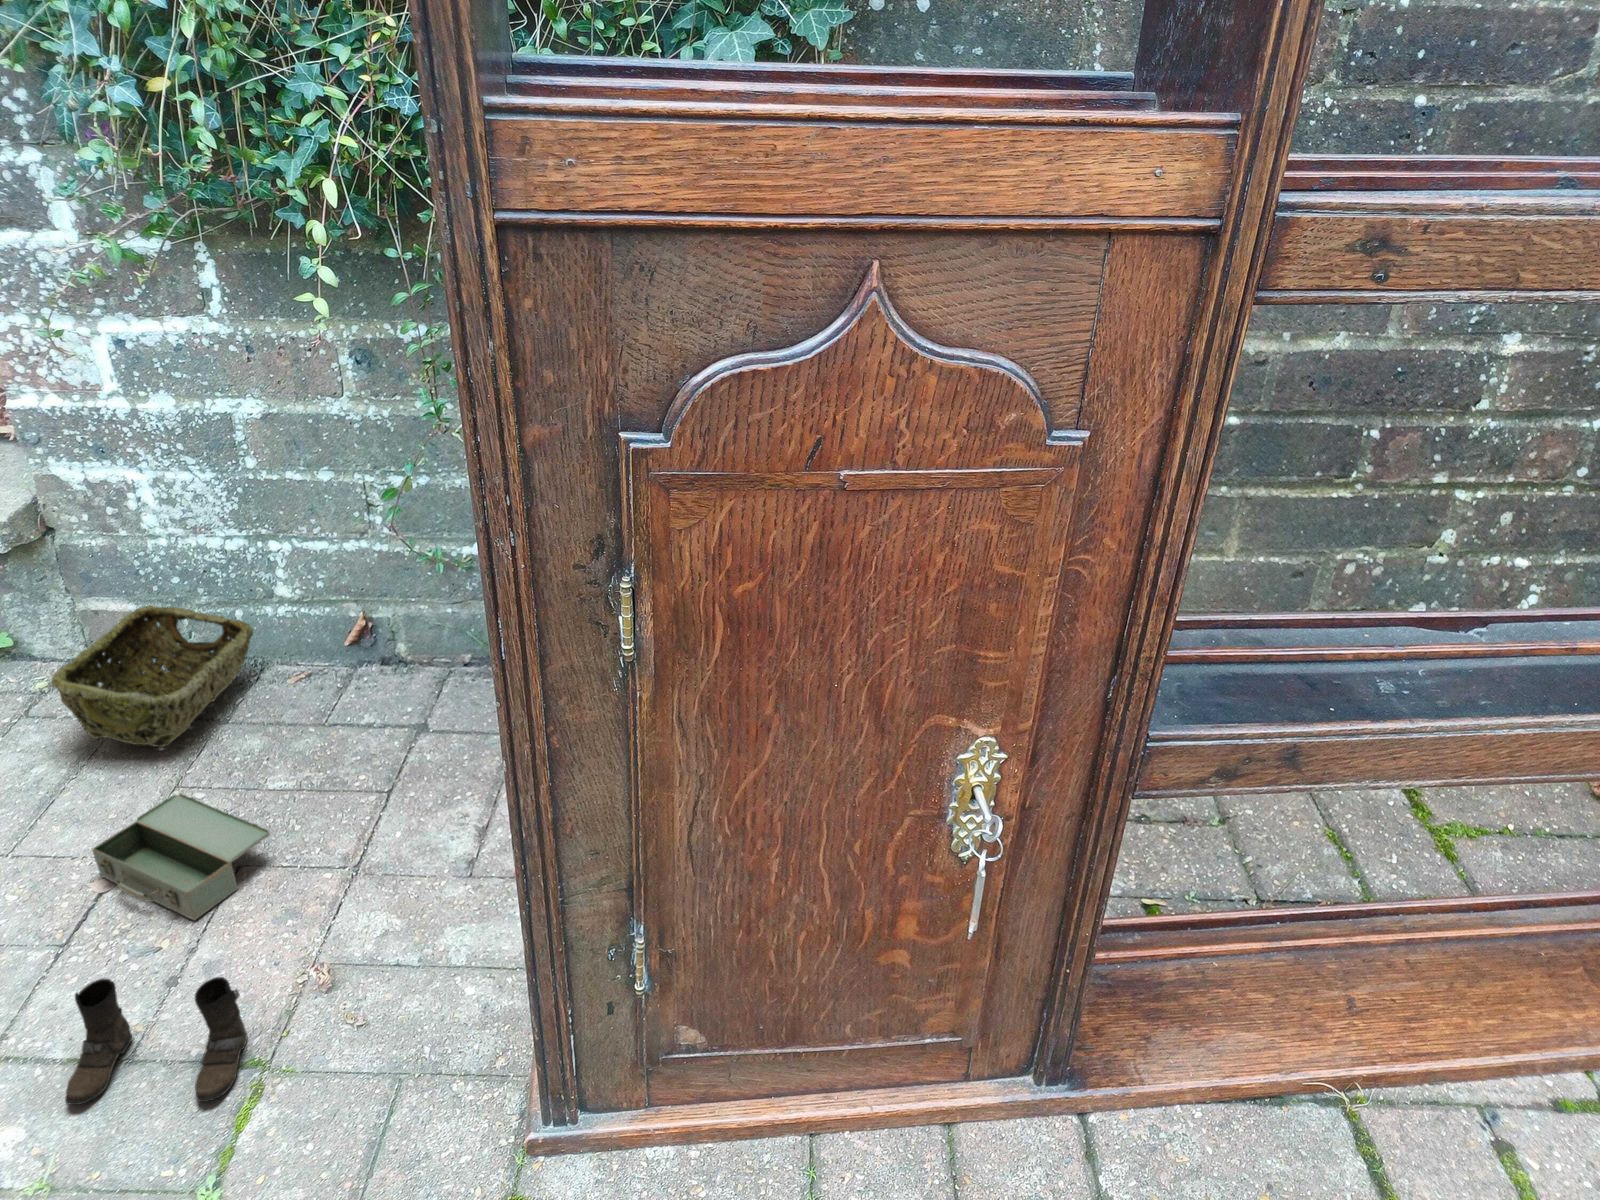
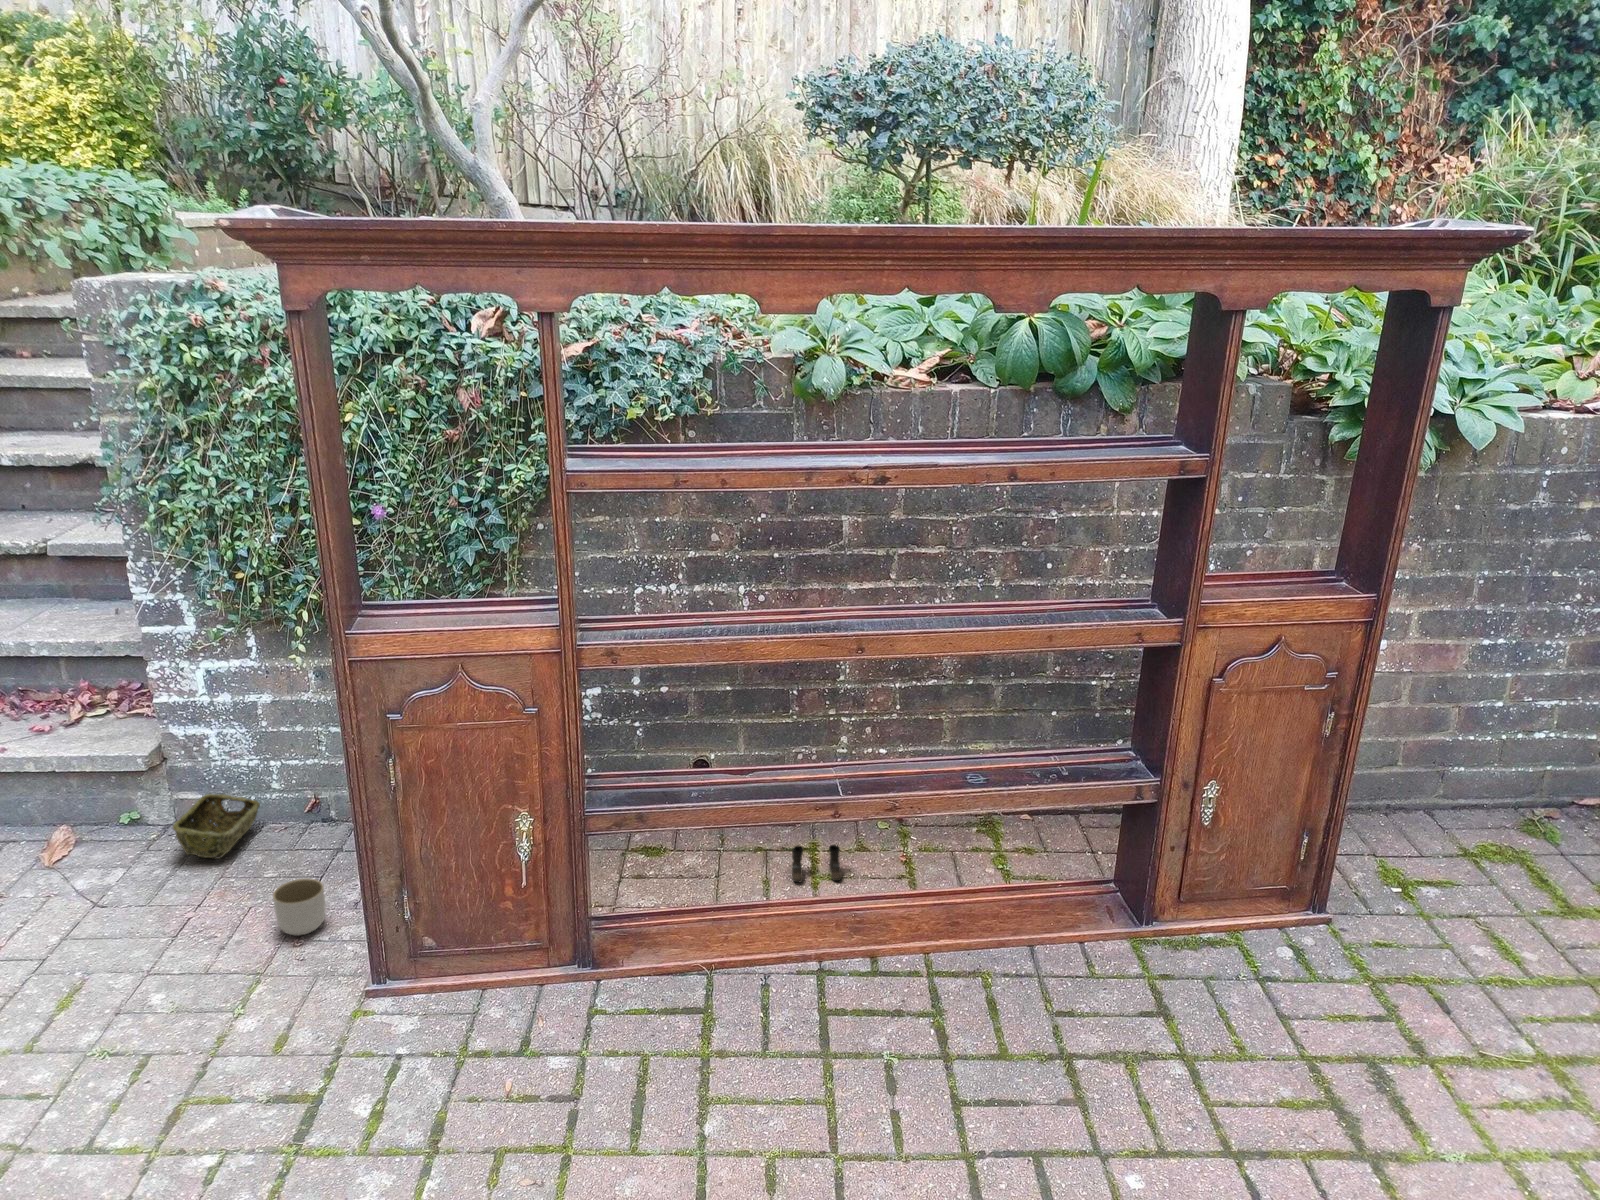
toolbox: present [92,794,270,920] -> none [197,874,273,922]
planter: none [258,828,392,972] -> present [273,879,325,935]
boots: present [65,977,247,1105] -> present [792,844,842,882]

